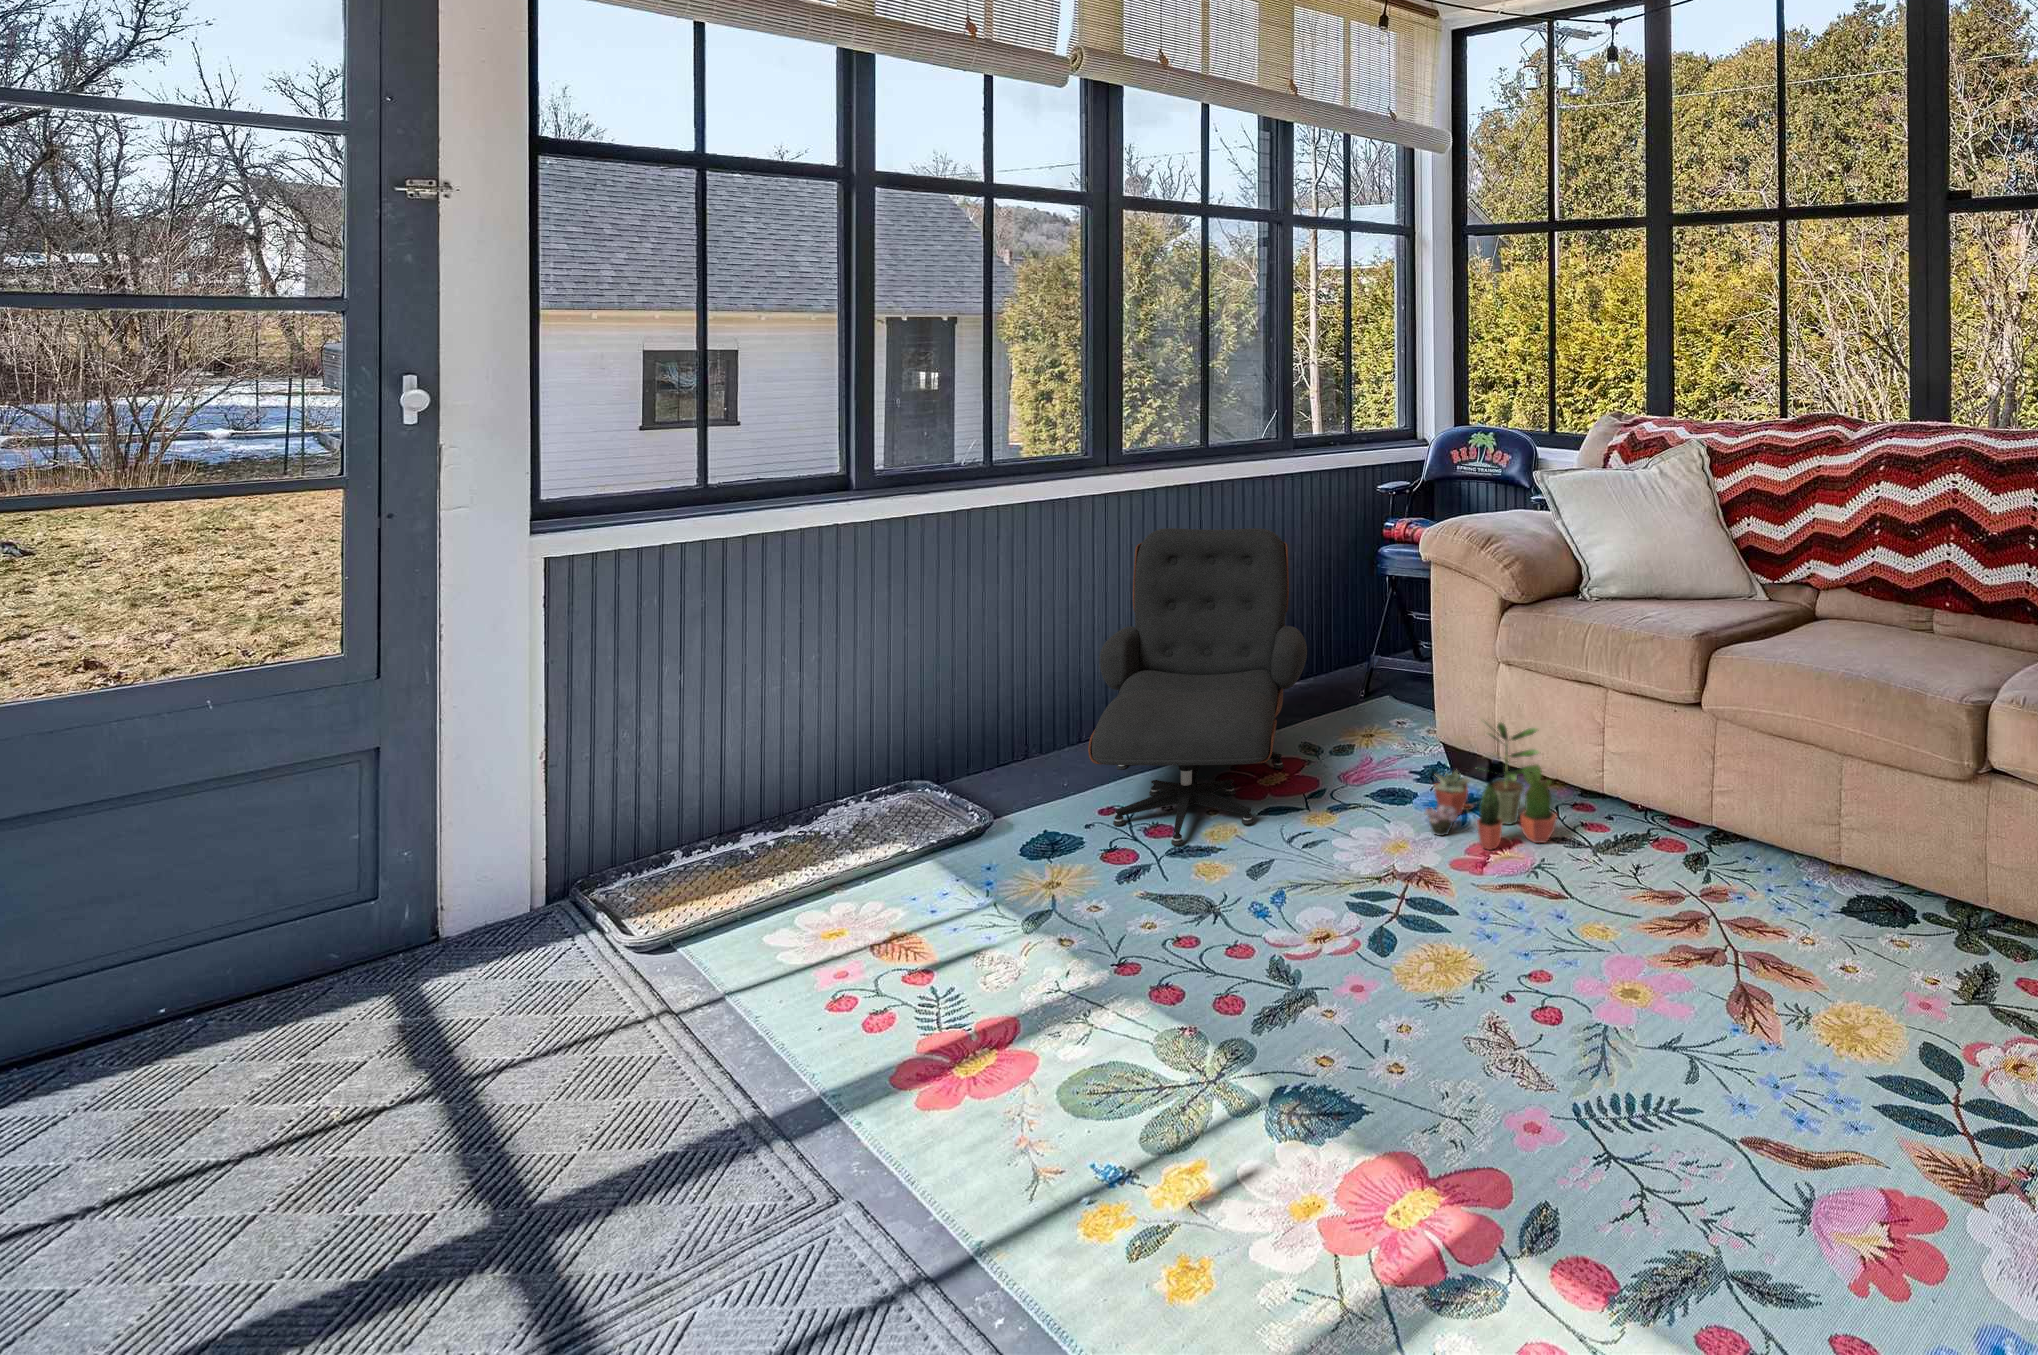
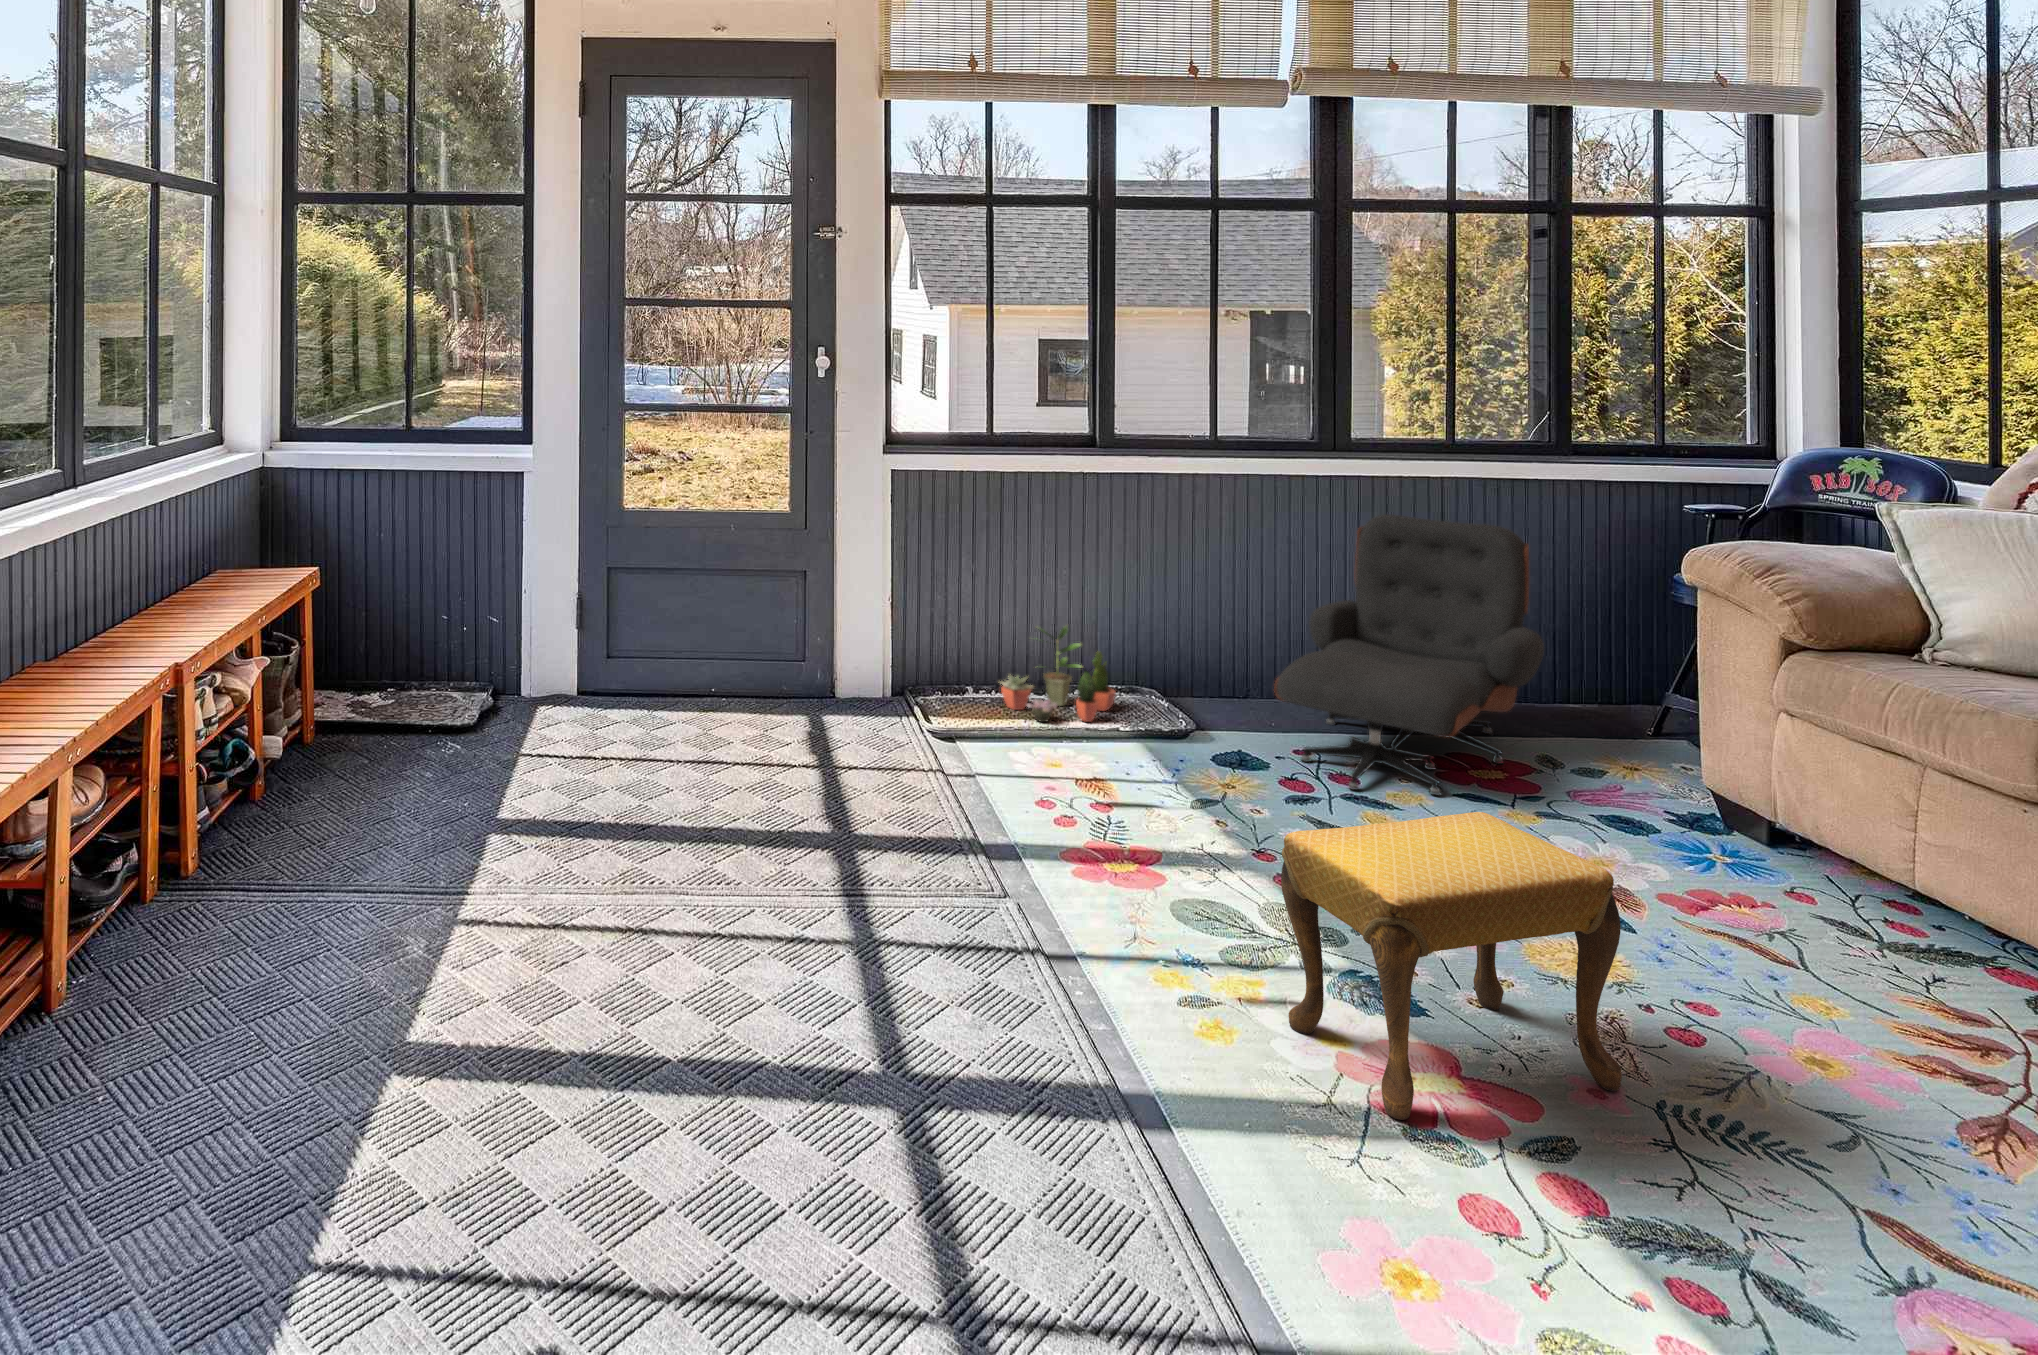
potted plant: present [1425,723,1557,850] -> present [1001,626,1116,722]
footstool: none [1247,864,1540,1284] -> present [1281,812,1622,1120]

